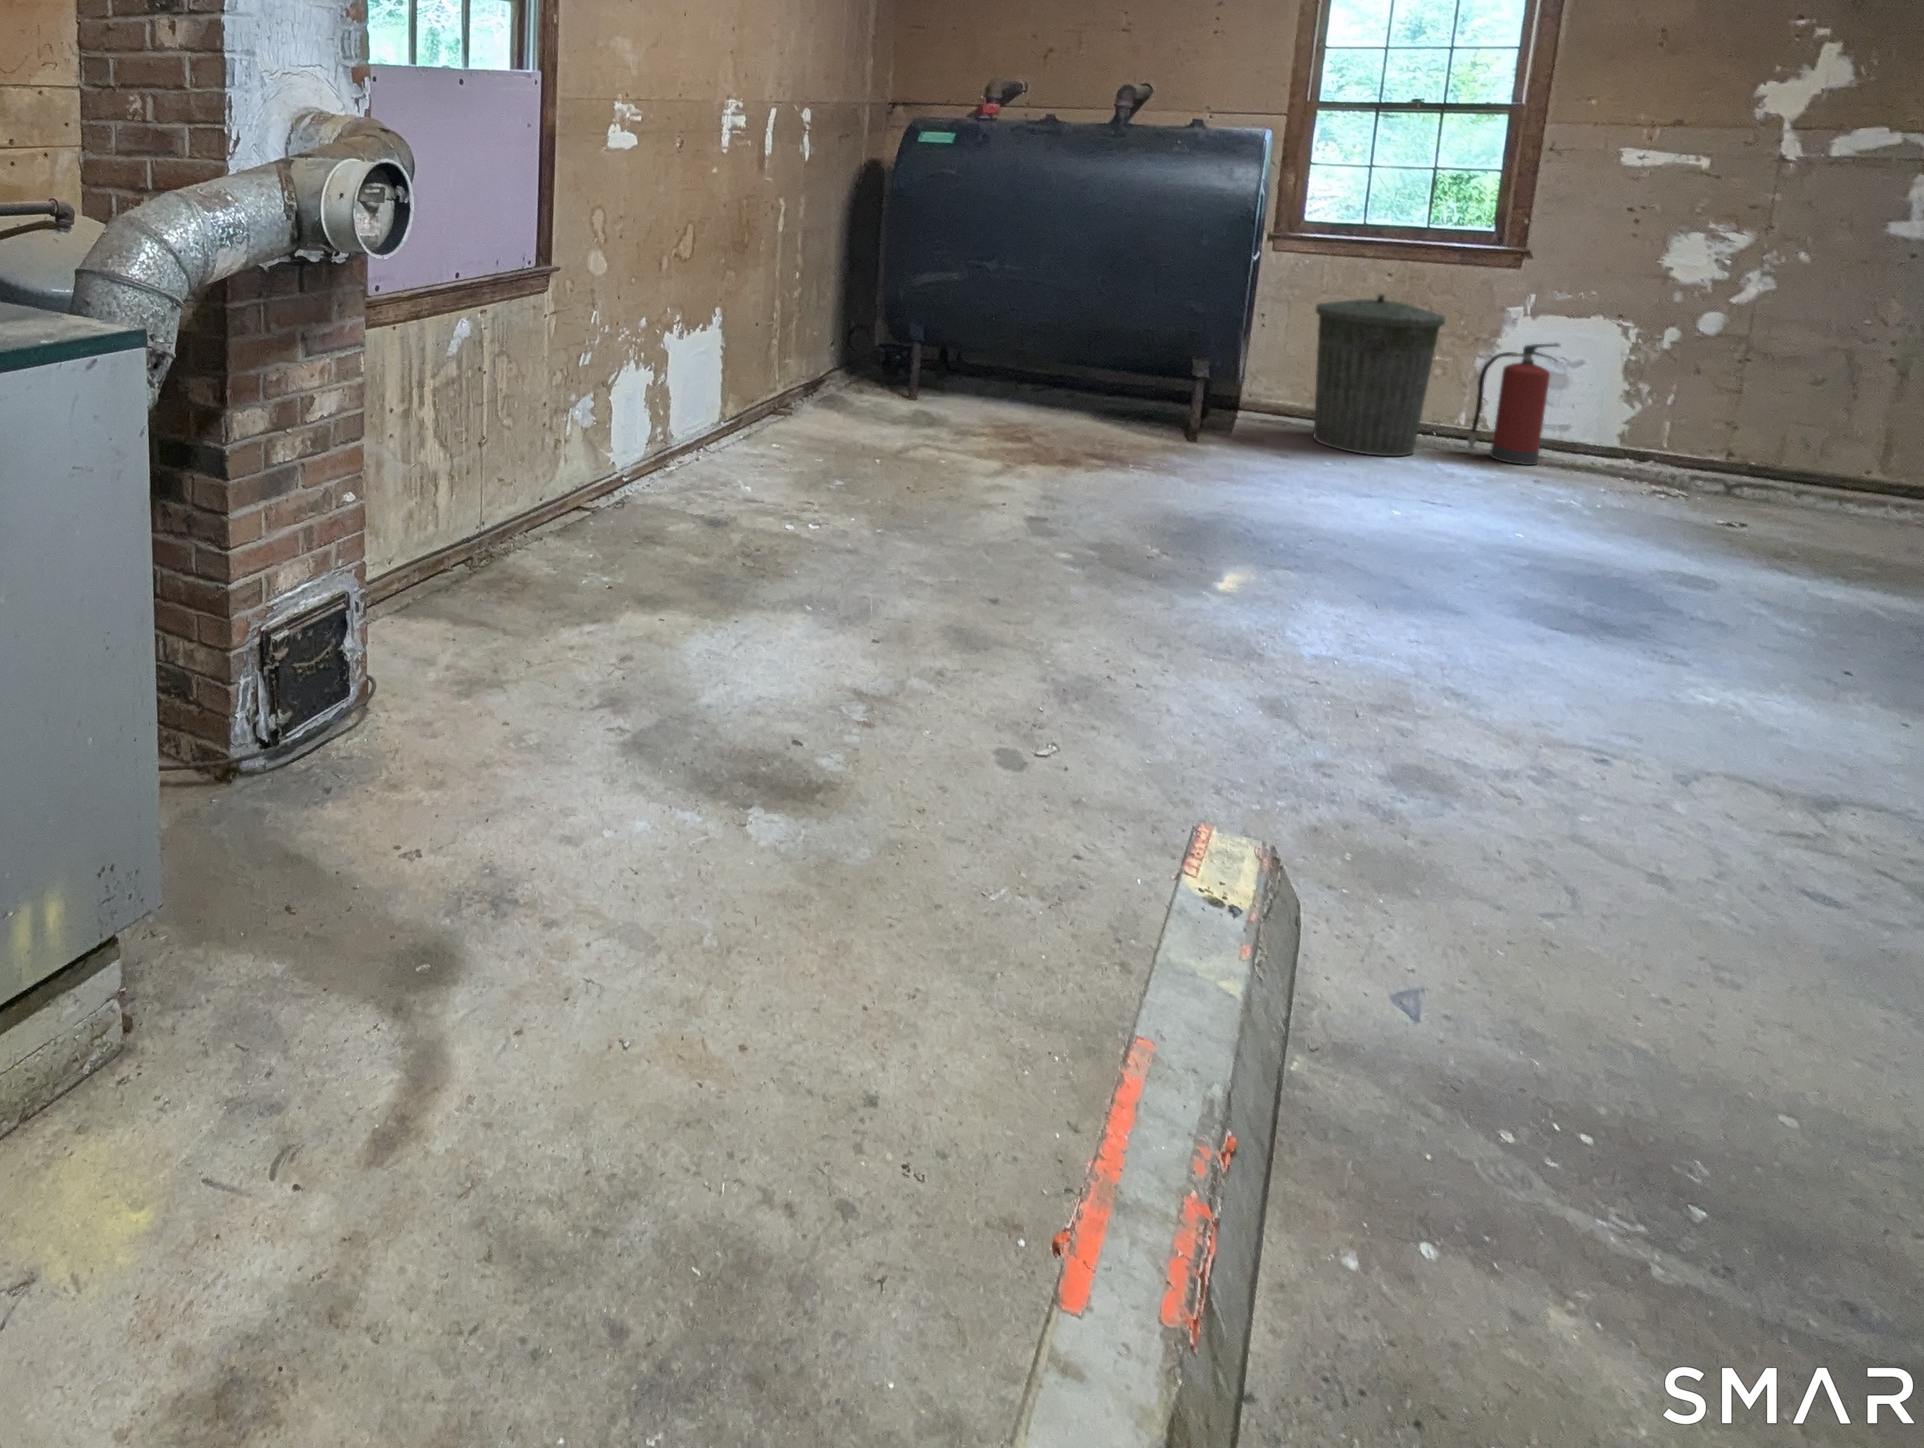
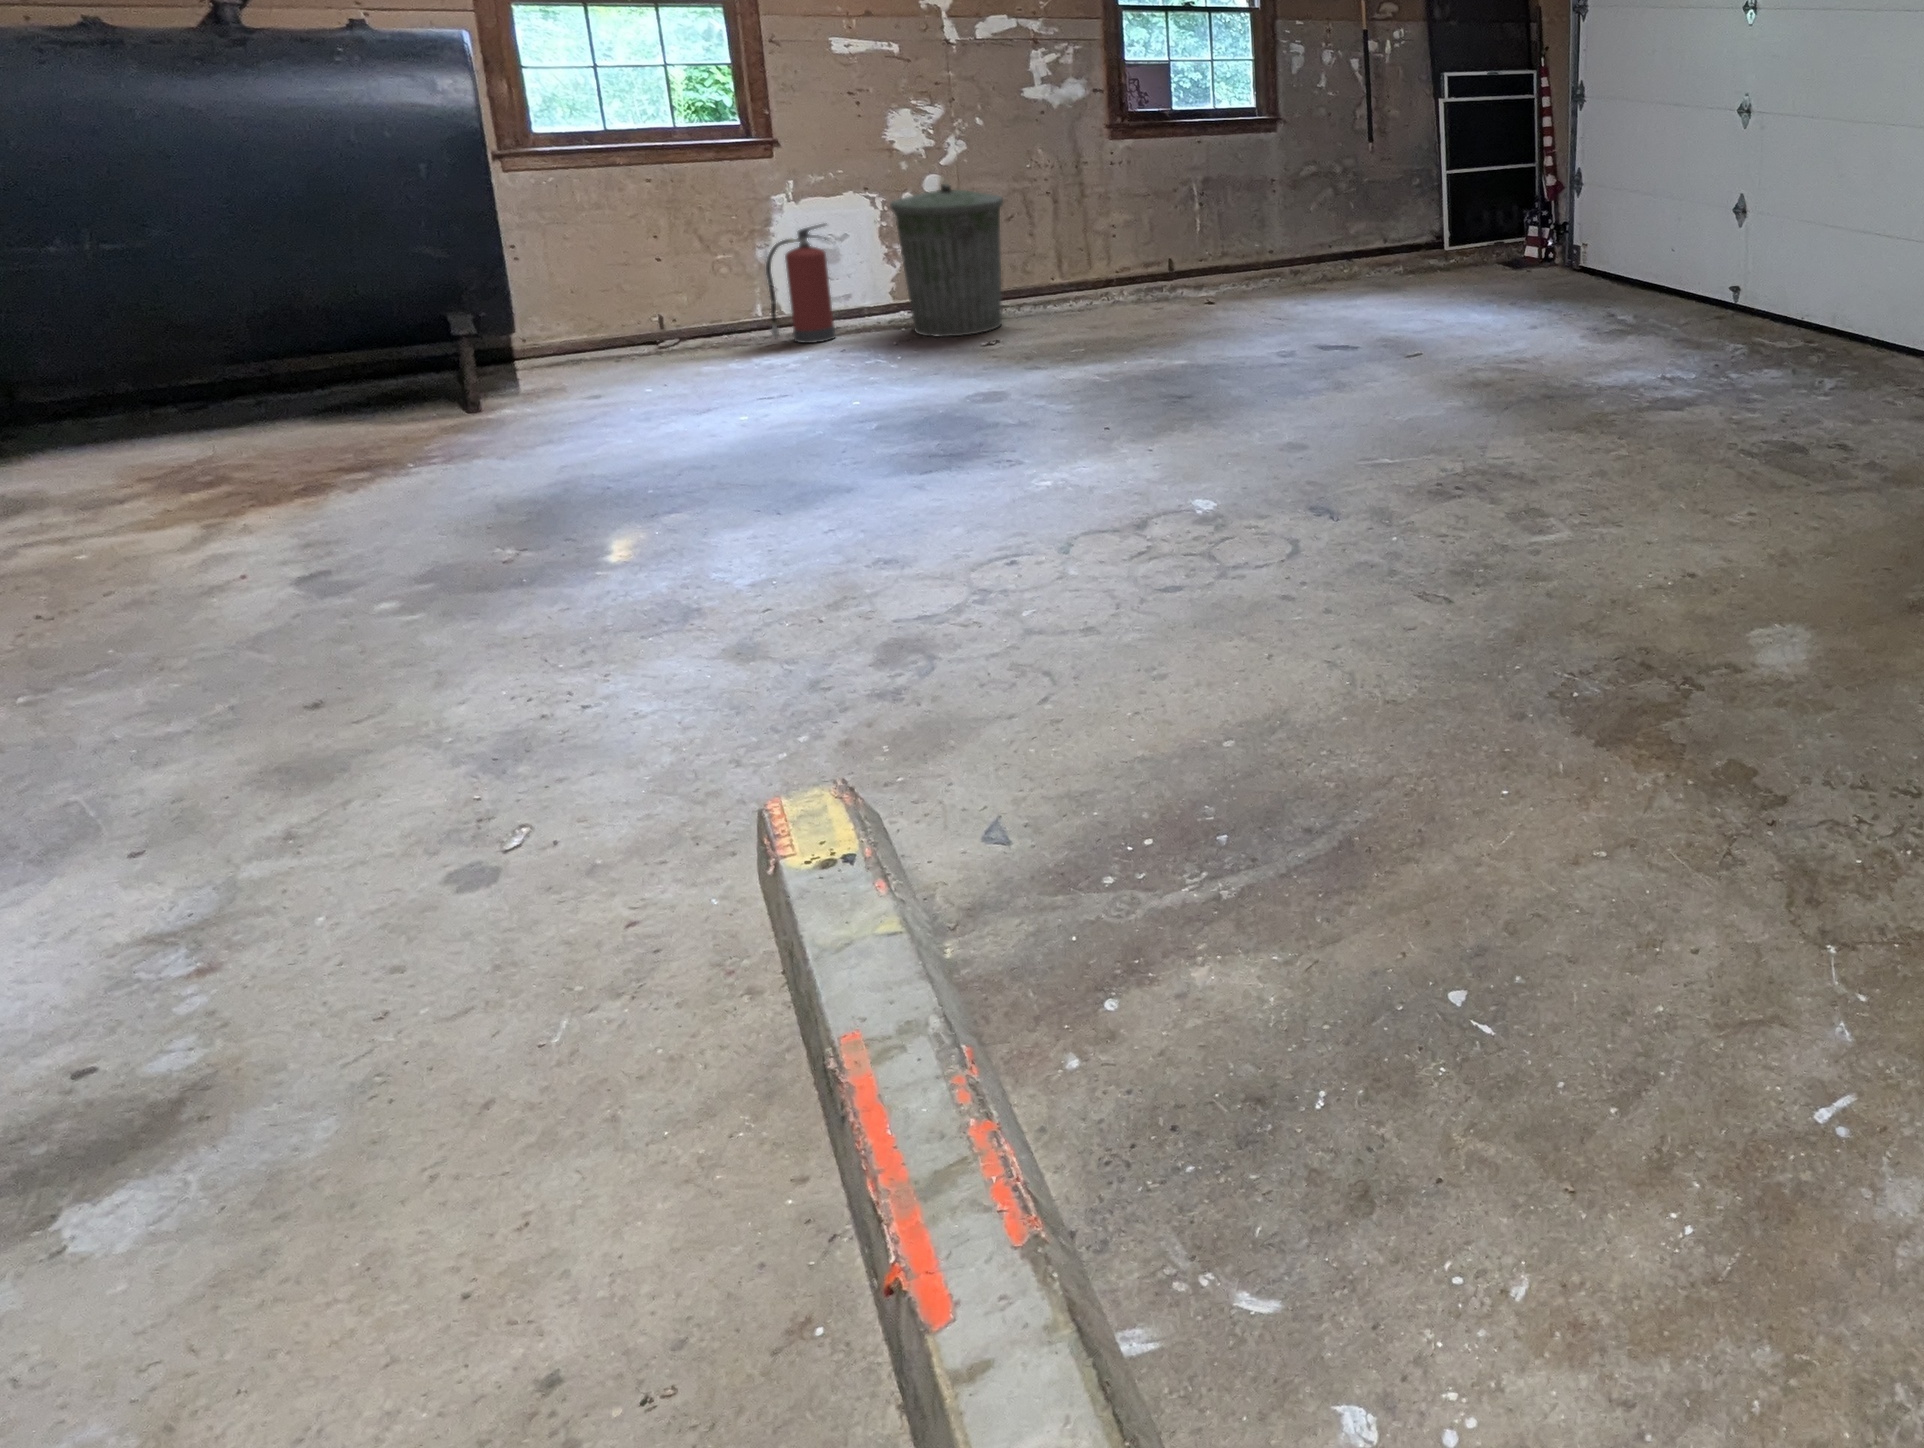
trash can: present [1313,294,1445,456] -> present [890,184,1003,337]

